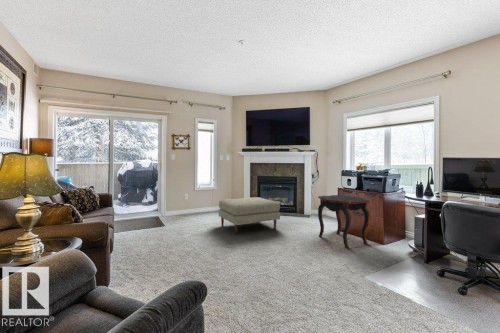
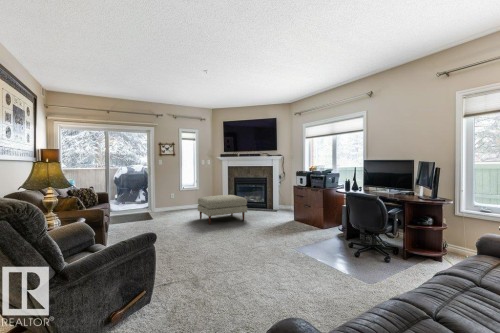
side table: present [318,195,370,248] -> none [276,191,313,232]

